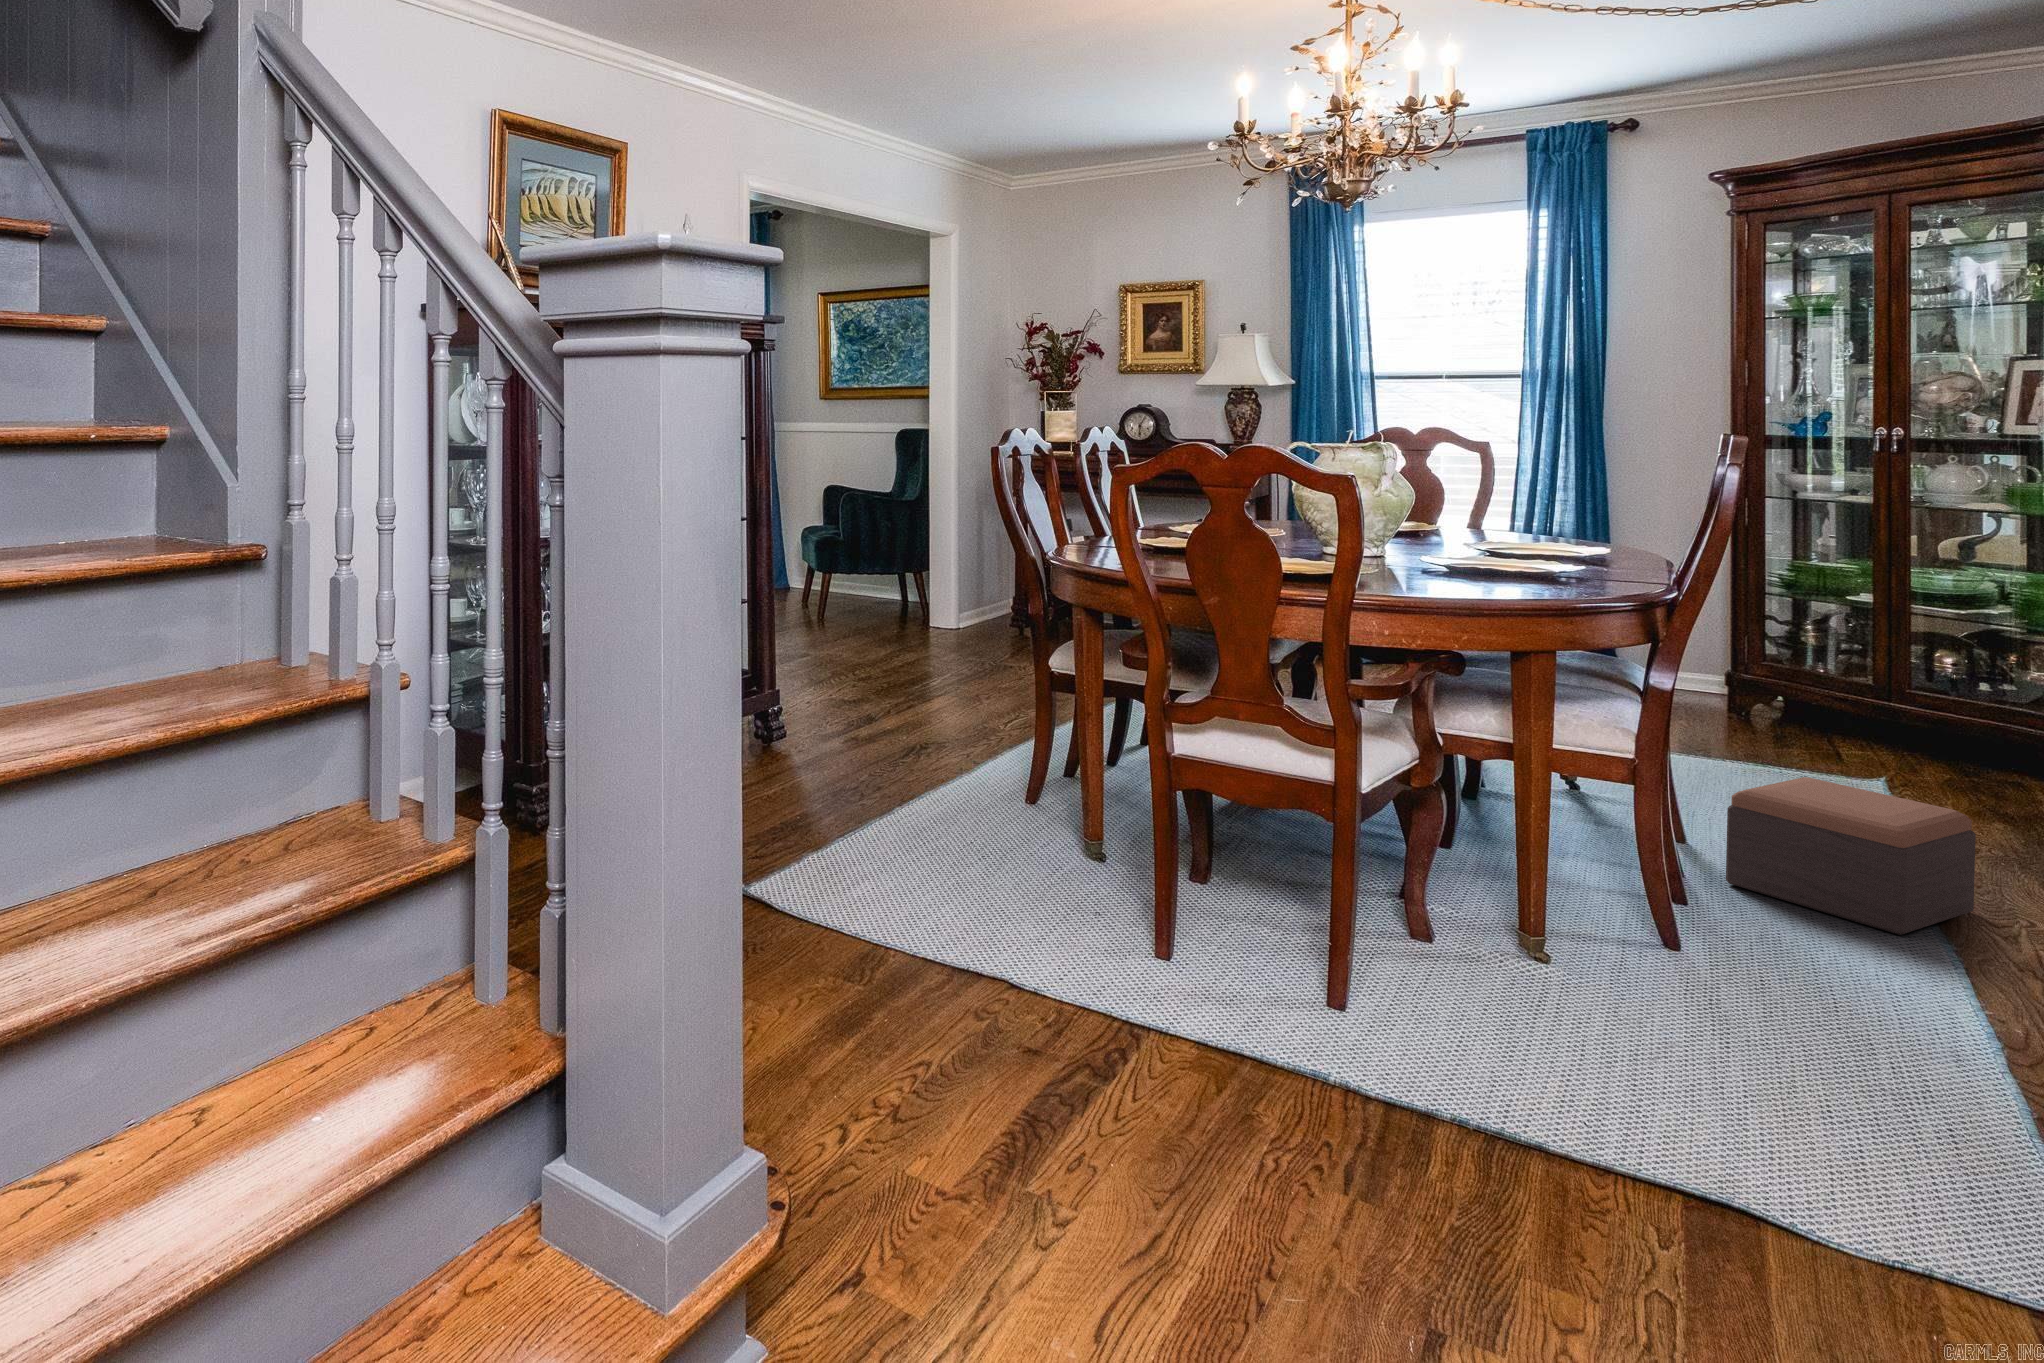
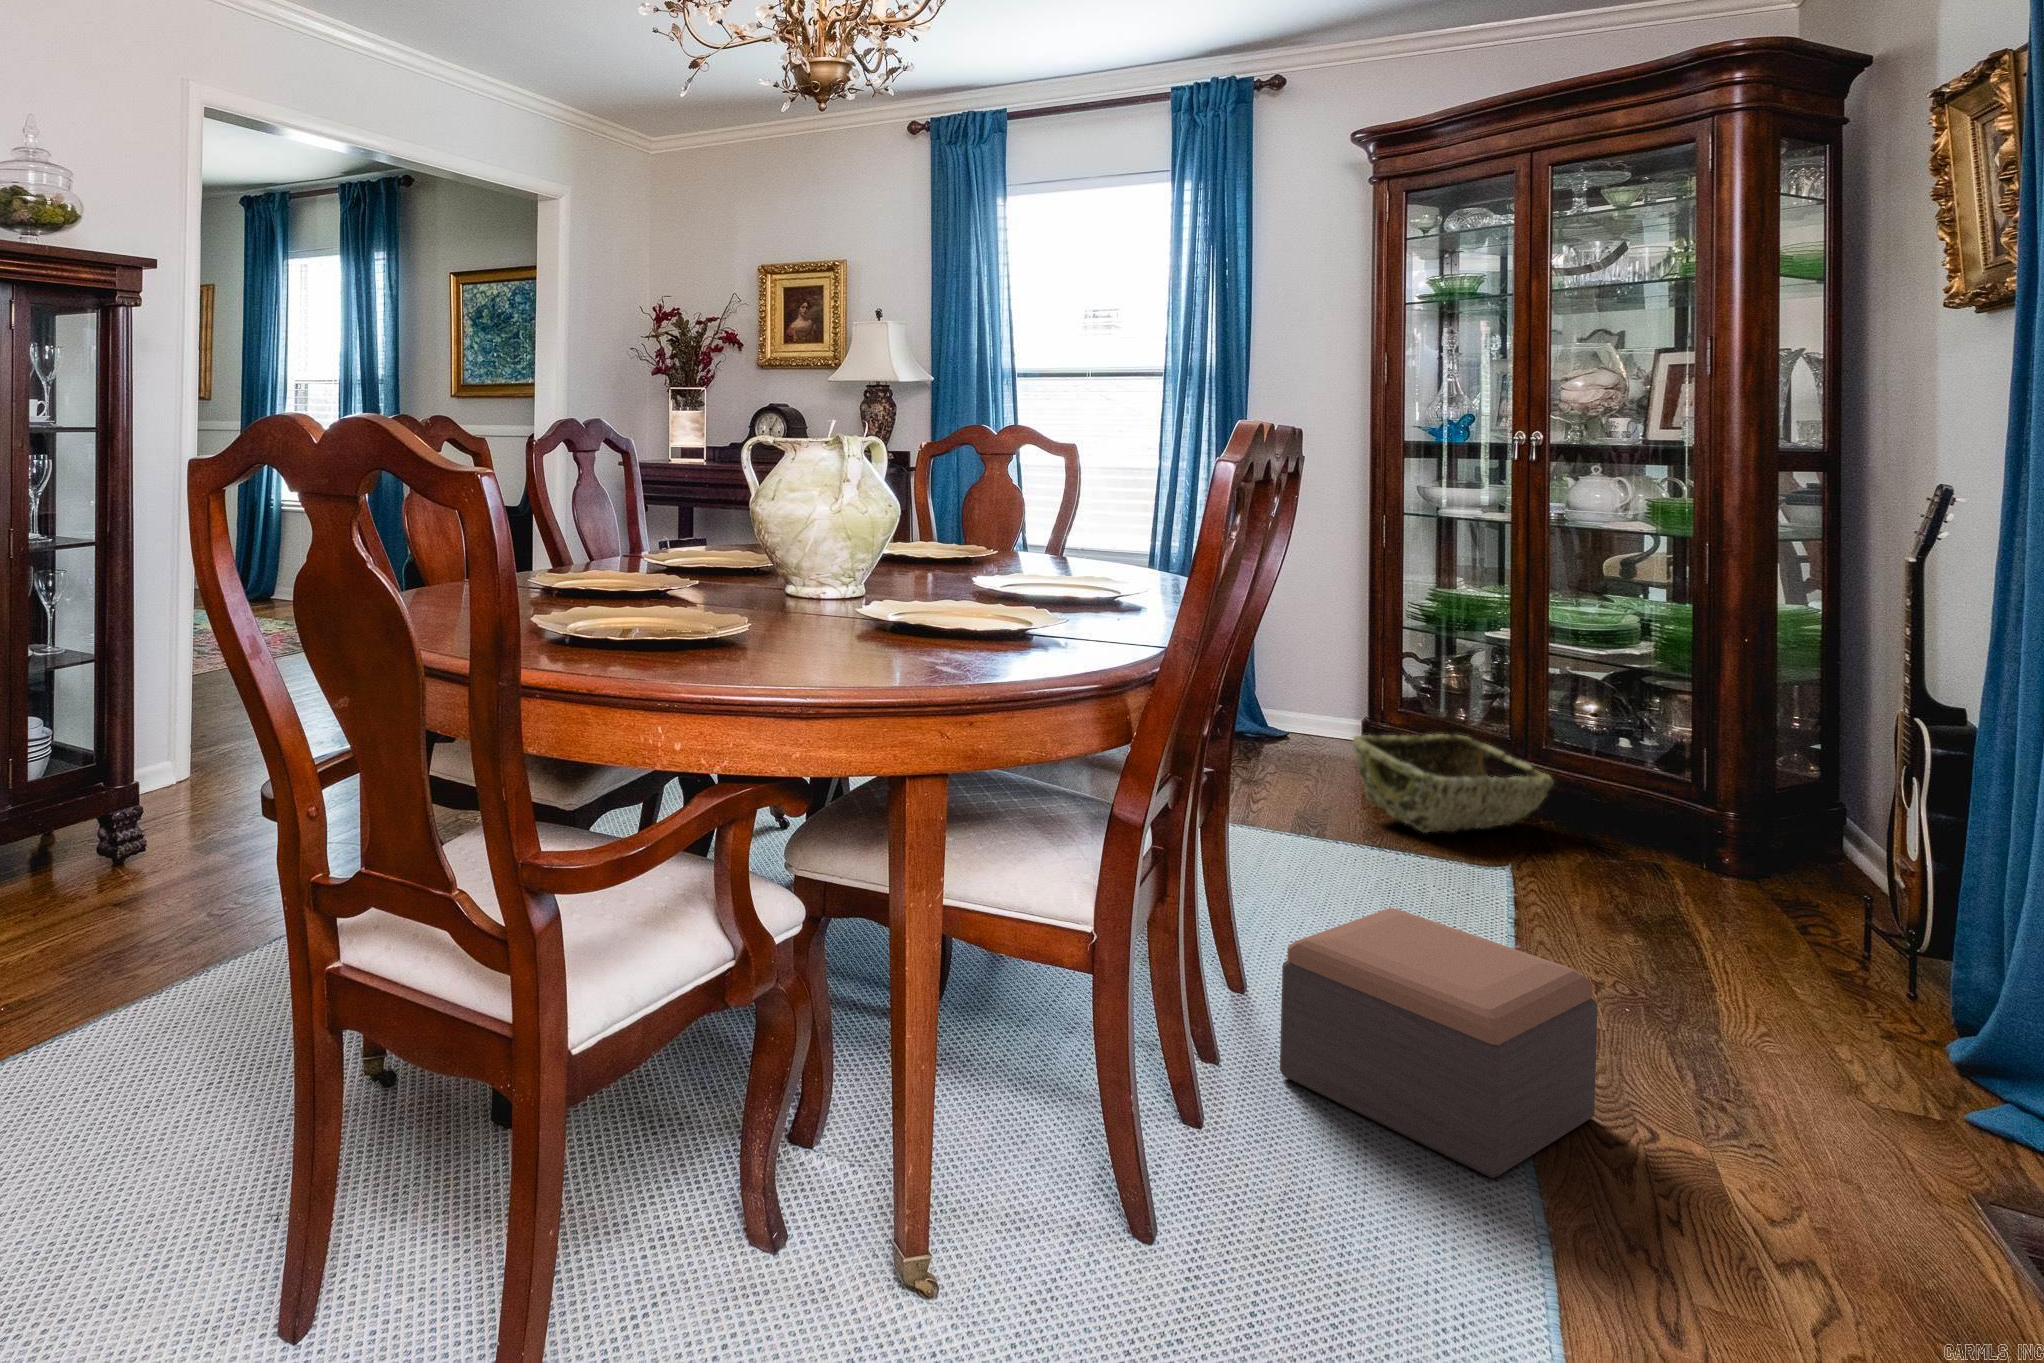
woven basket: none [1726,679,1916,756] -> present [1353,734,1554,833]

